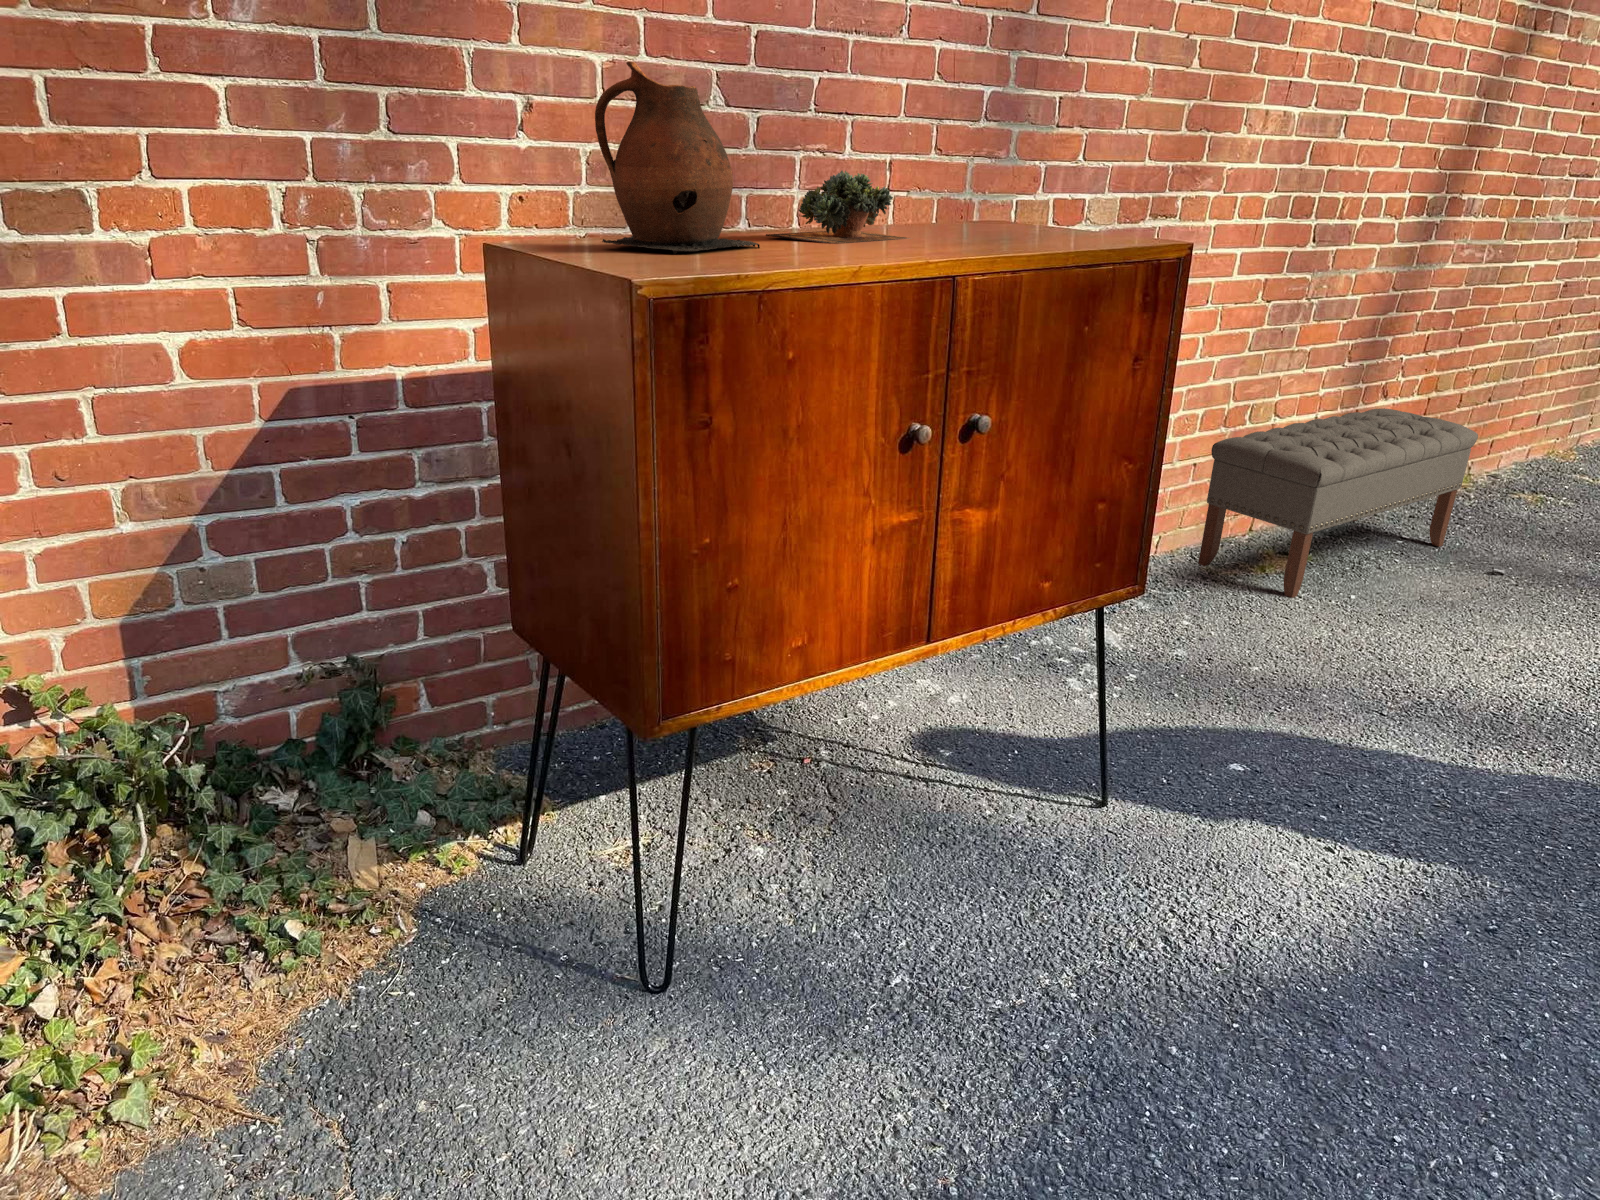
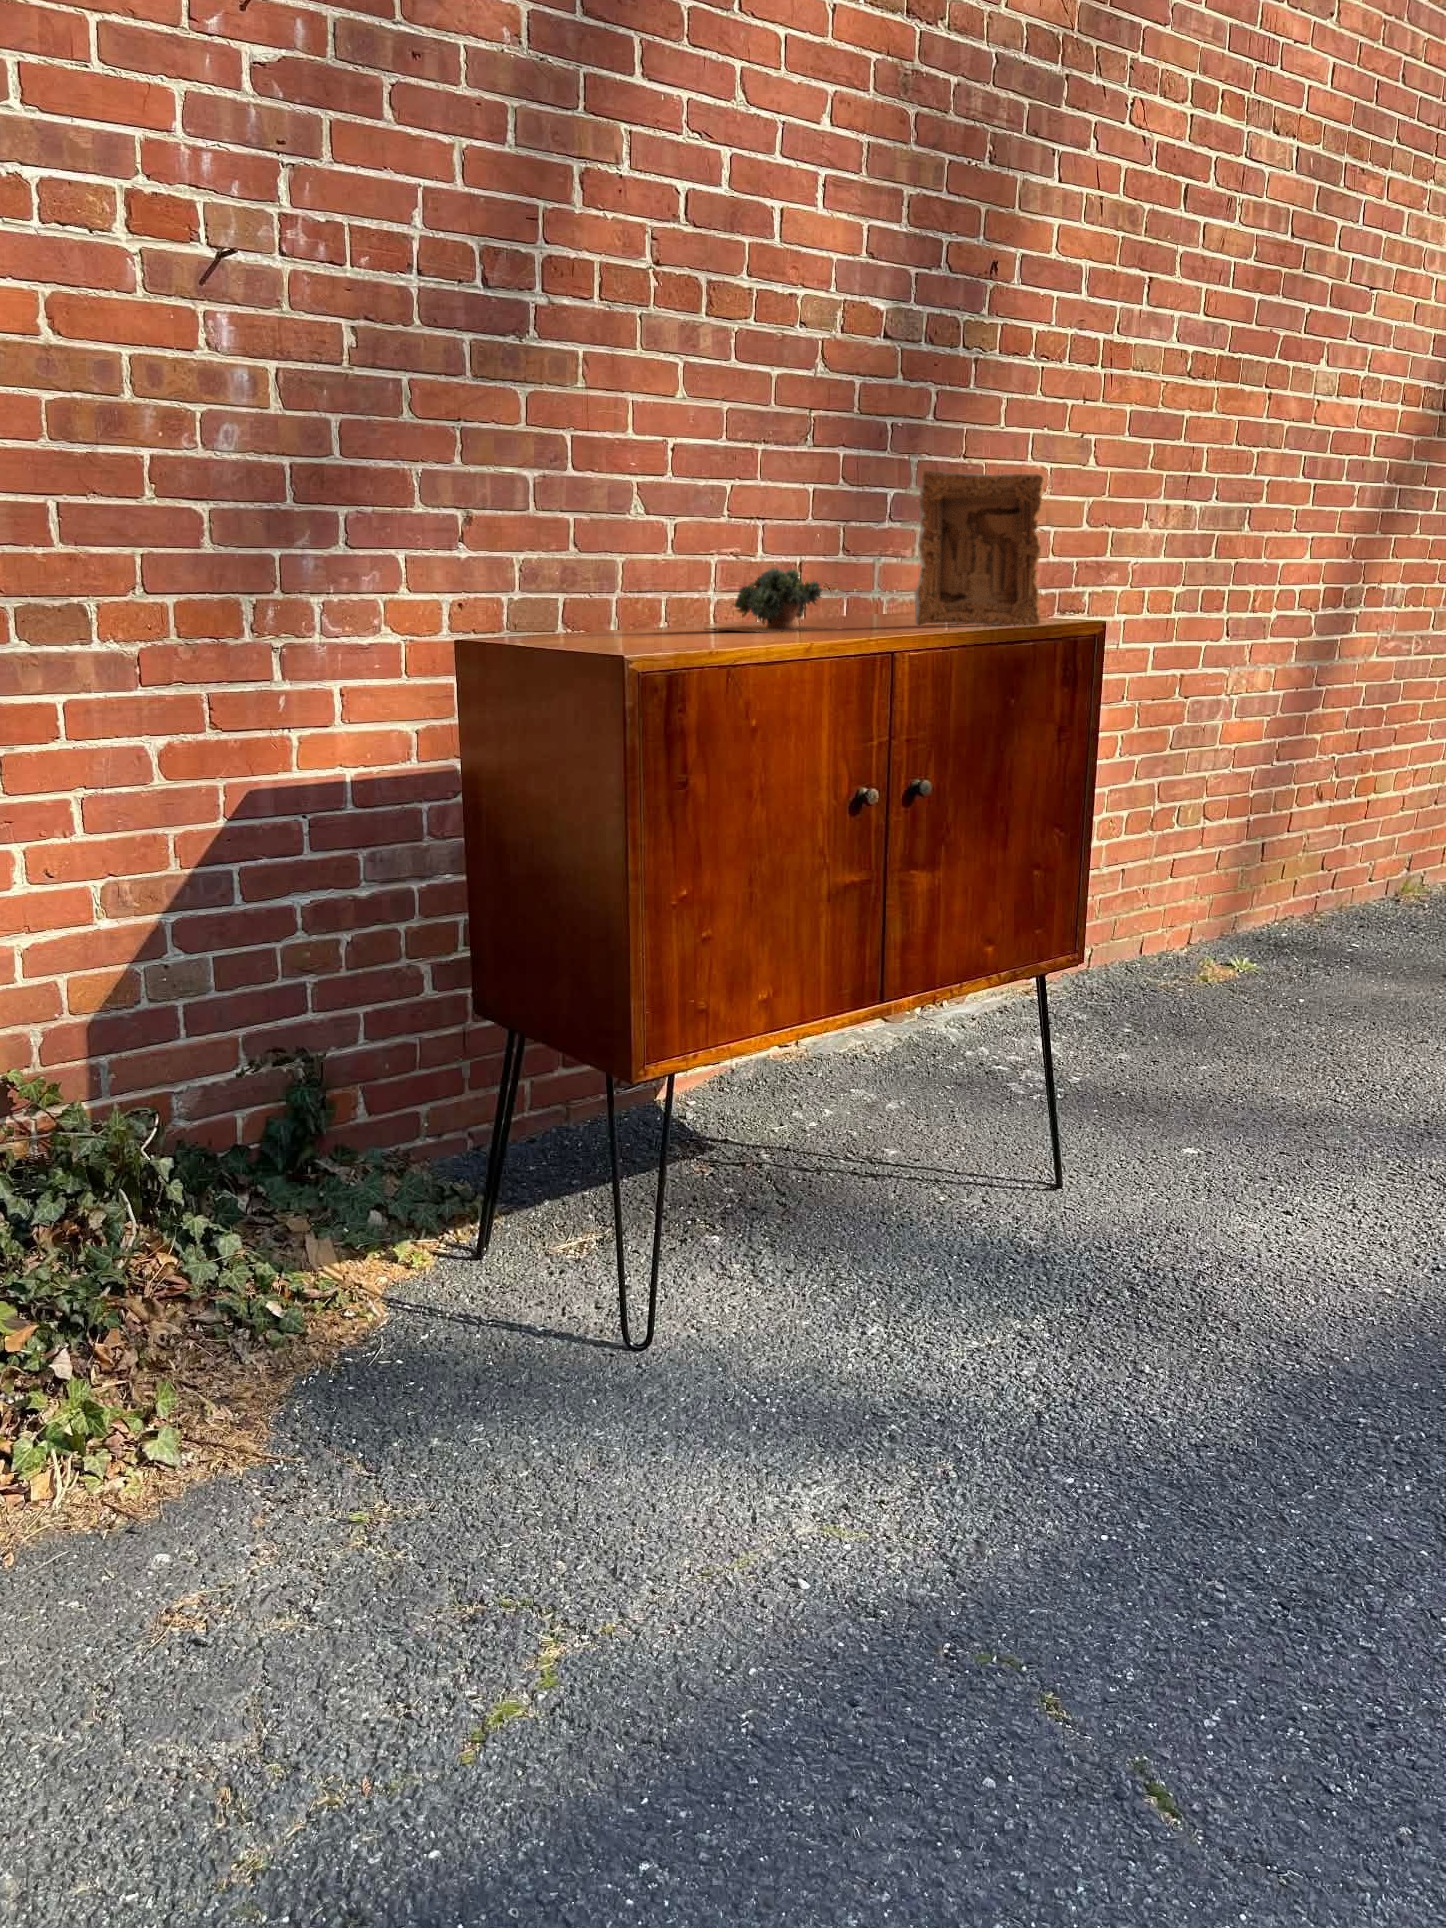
ceramic pitcher: present [595,62,760,254] -> none [559,474,709,642]
picture frame: none [989,70,1138,247] -> present [915,471,1044,626]
bench: present [1198,408,1478,598] -> none [1135,809,1420,1005]

